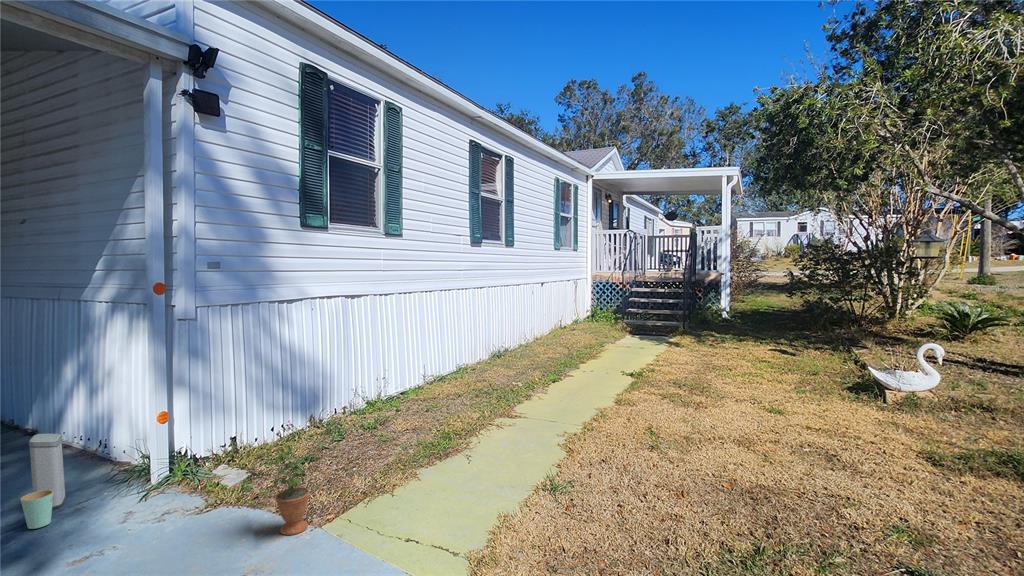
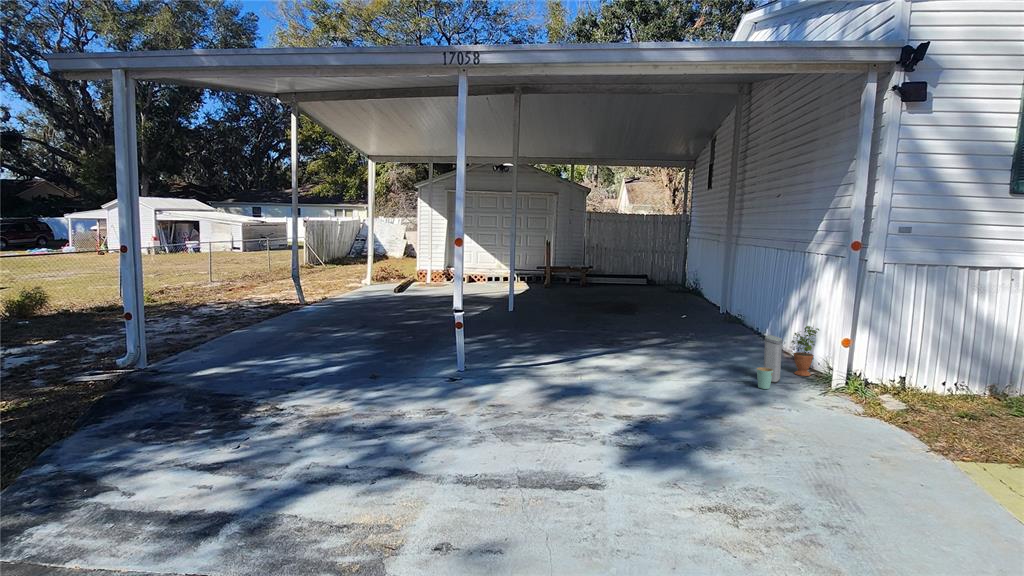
potted plant: present [269,439,309,535] -> present [791,326,819,376]

